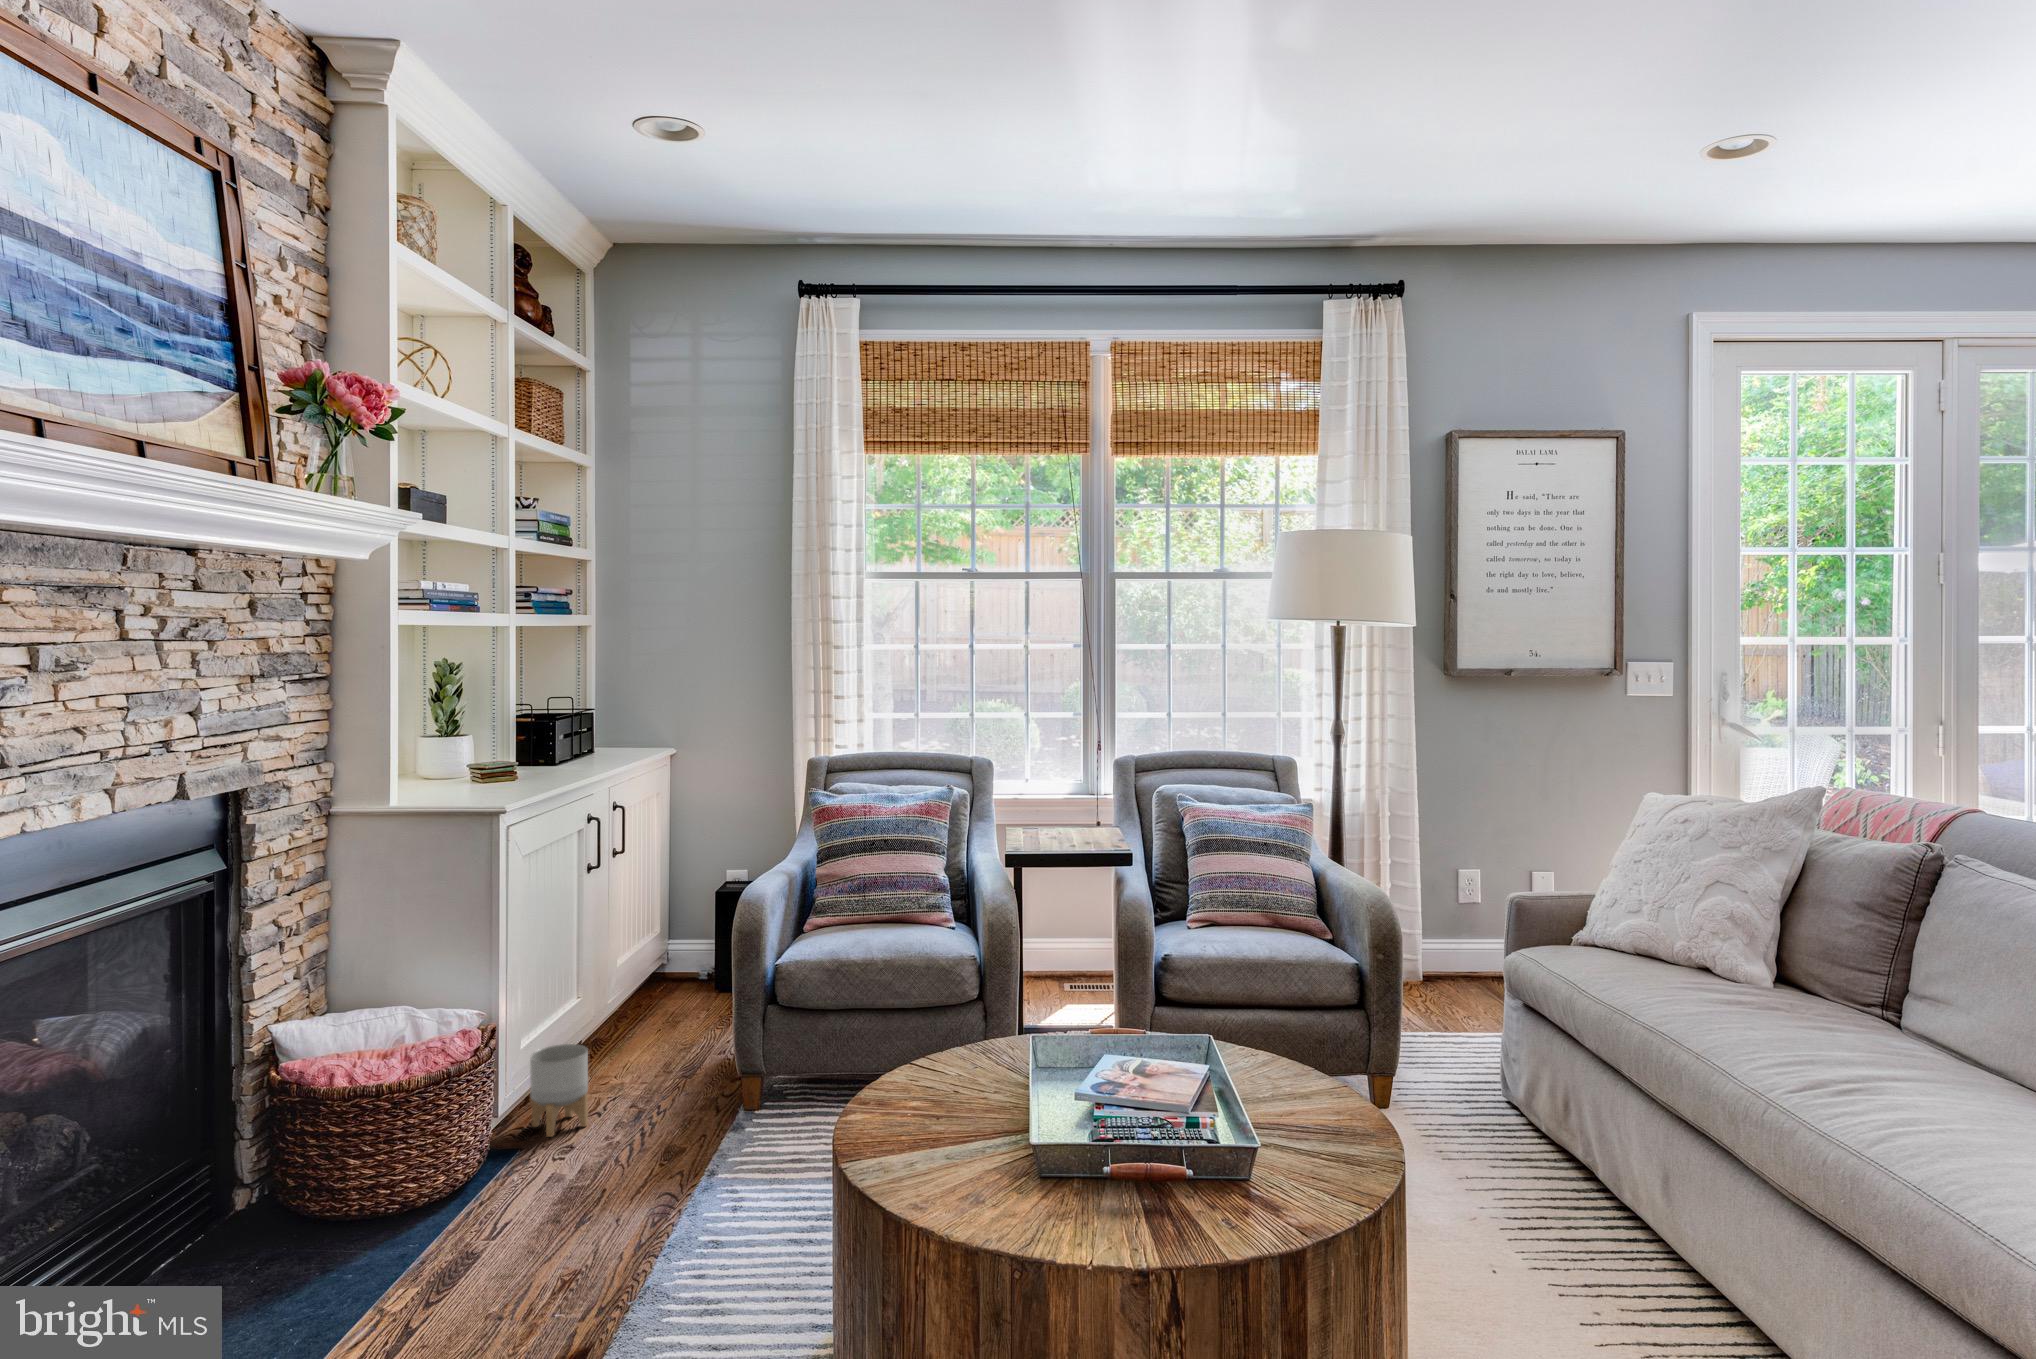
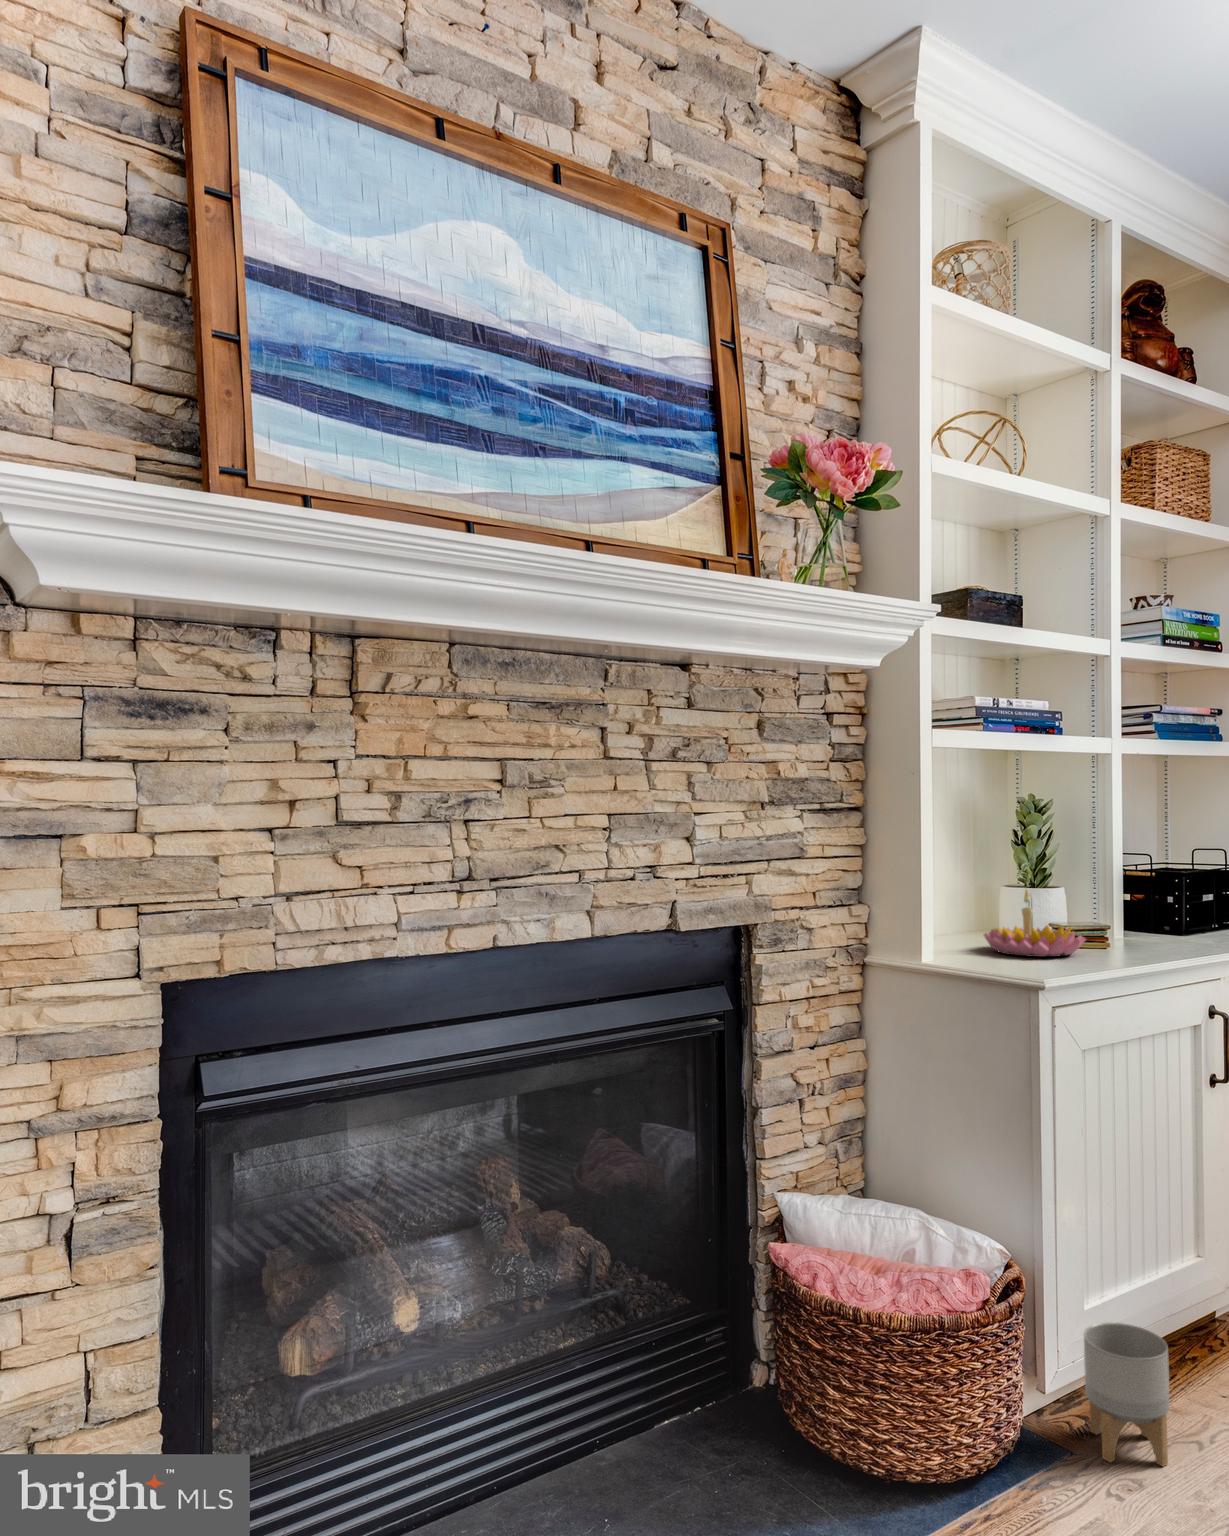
candle holder: none [427,743,511,797] -> present [984,890,1086,957]

